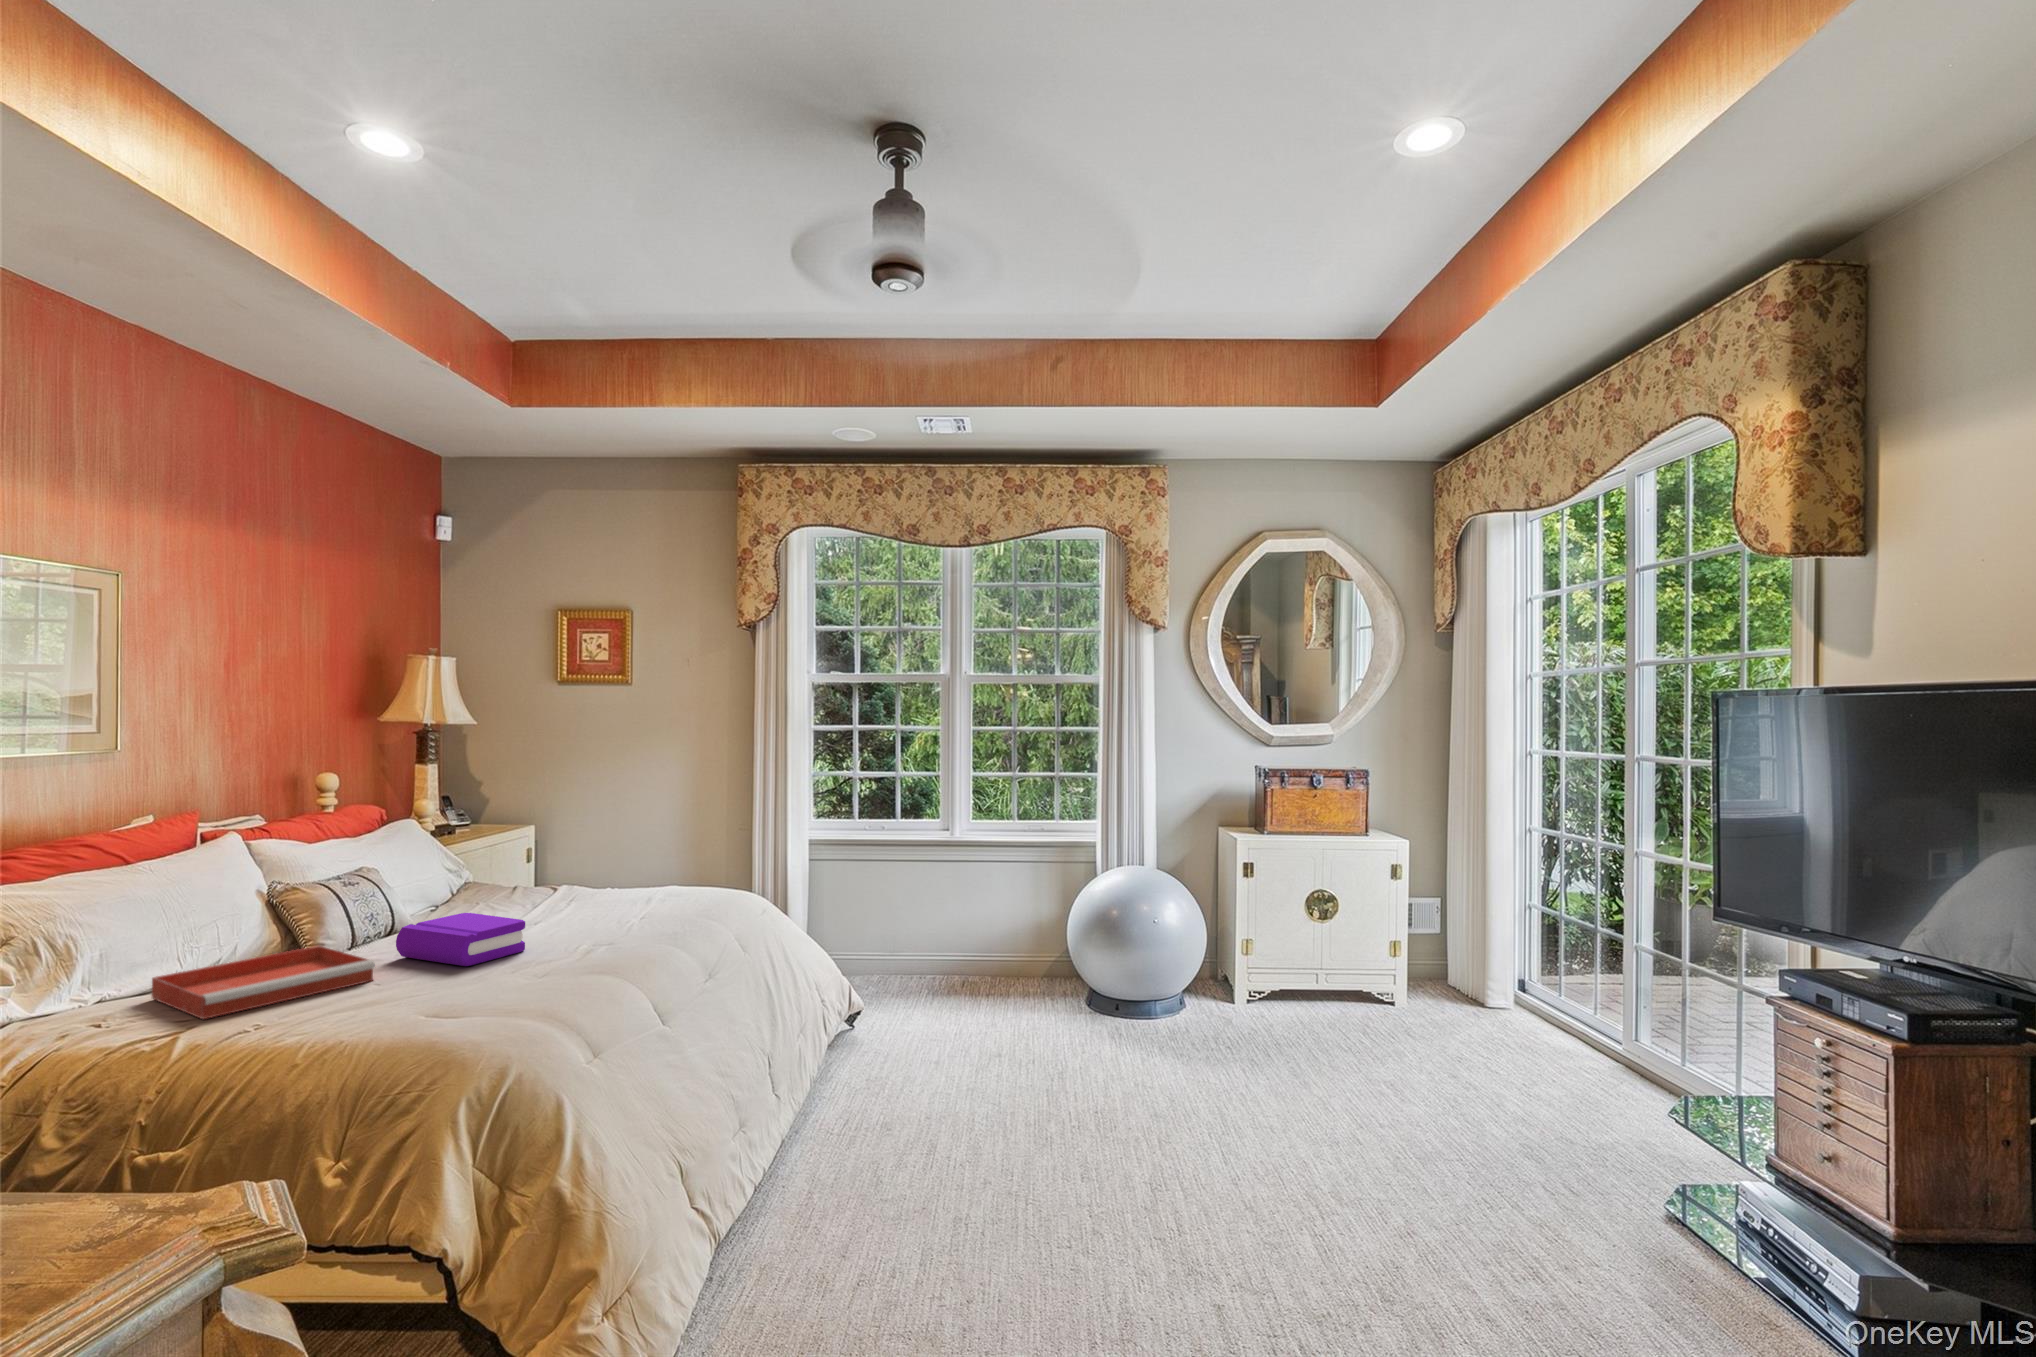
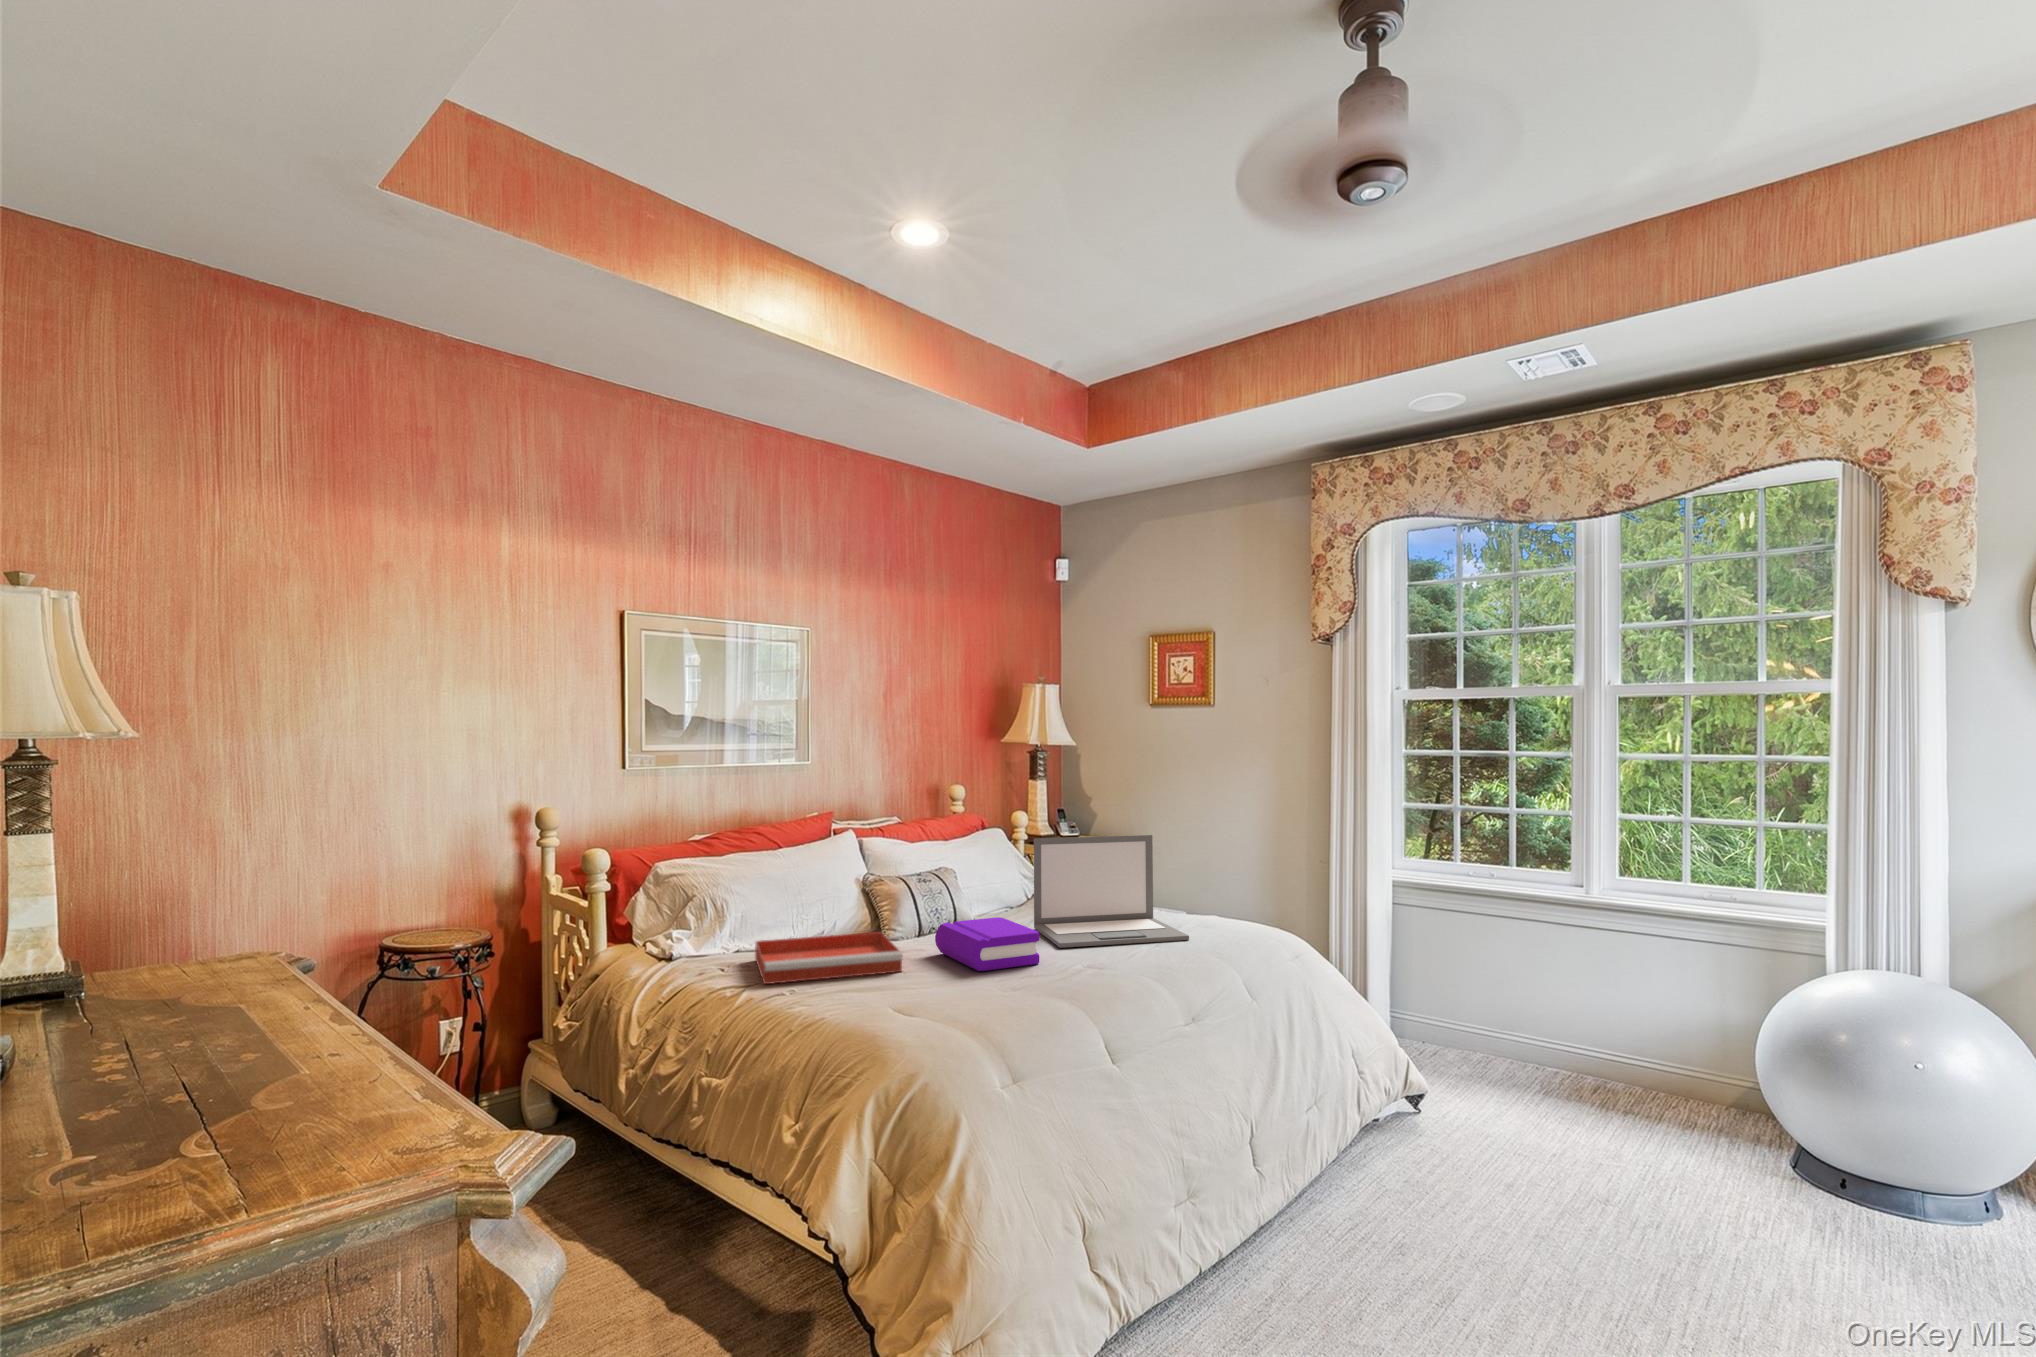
laptop: none [487,817,656,934] -> present [1034,835,1189,948]

